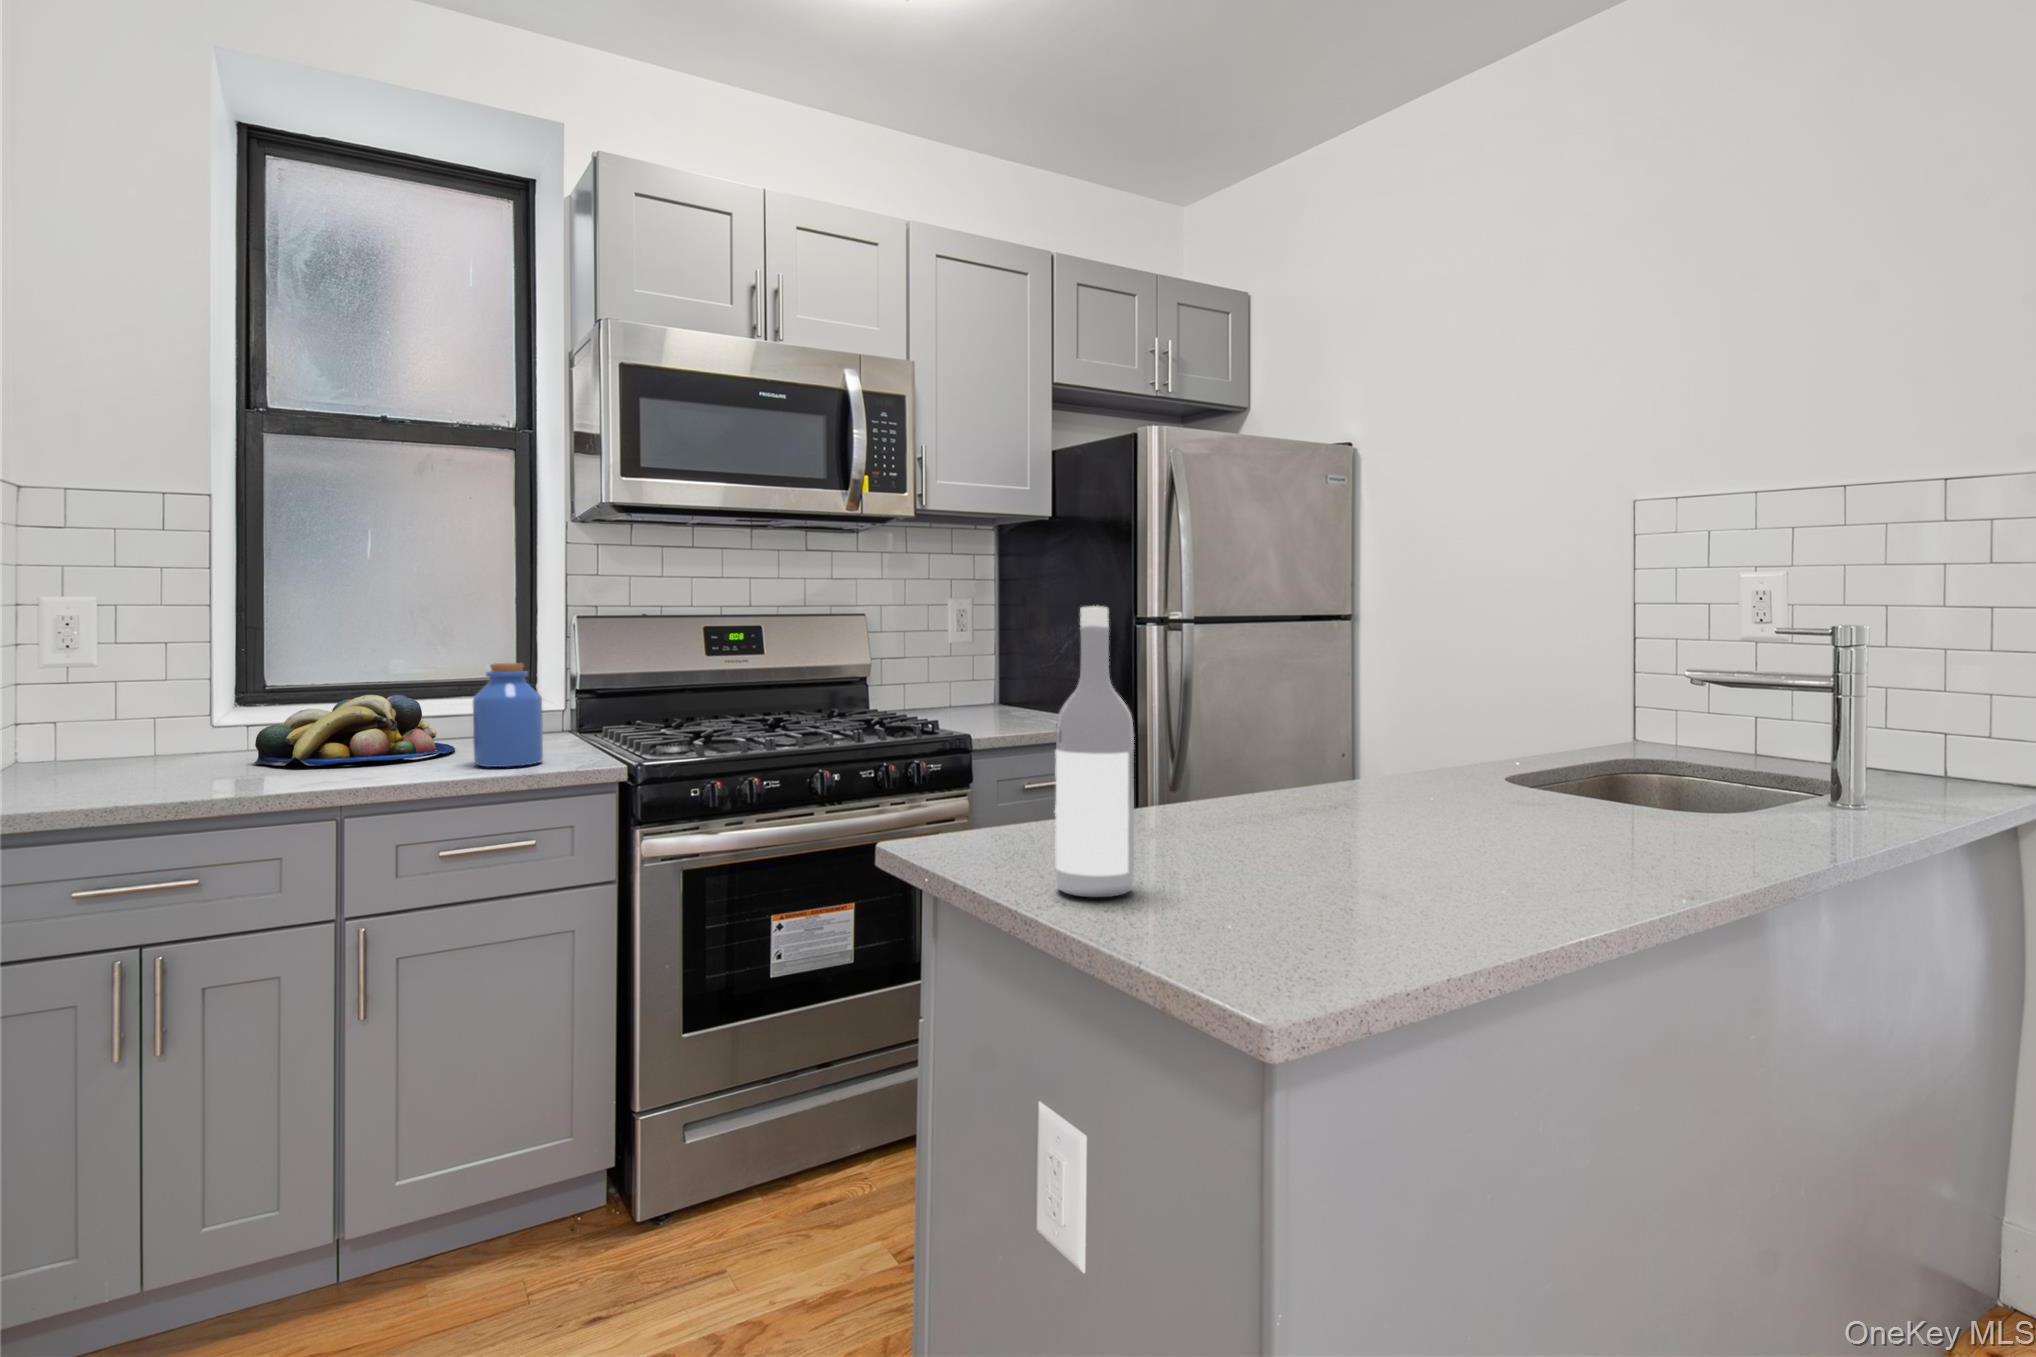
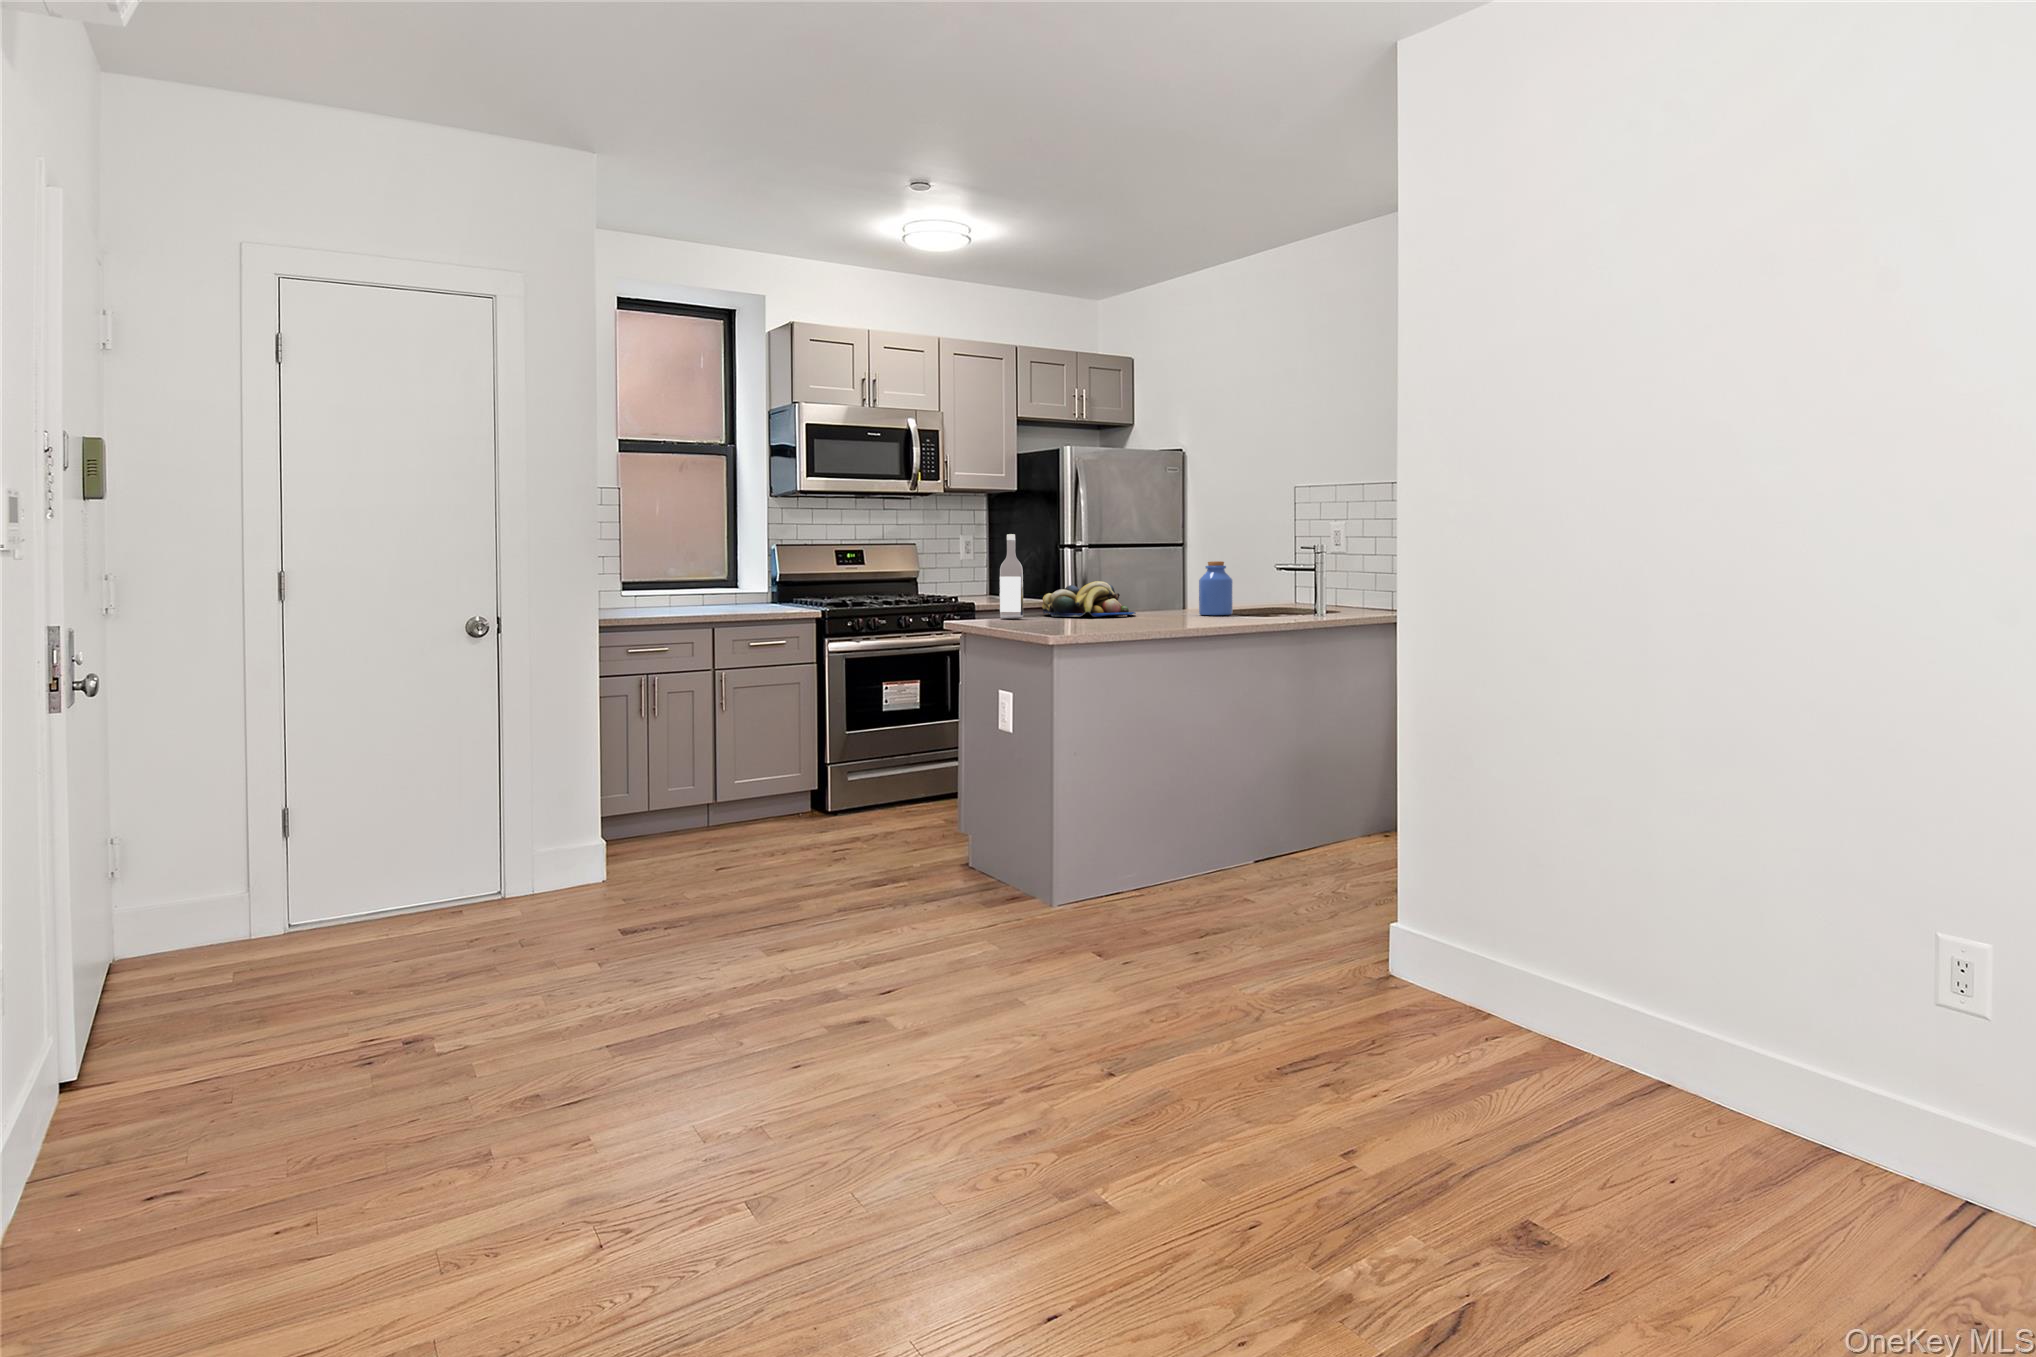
jar: present [473,663,543,767] -> present [1199,561,1233,615]
fruit bowl: present [254,695,455,766] -> present [1042,581,1136,617]

